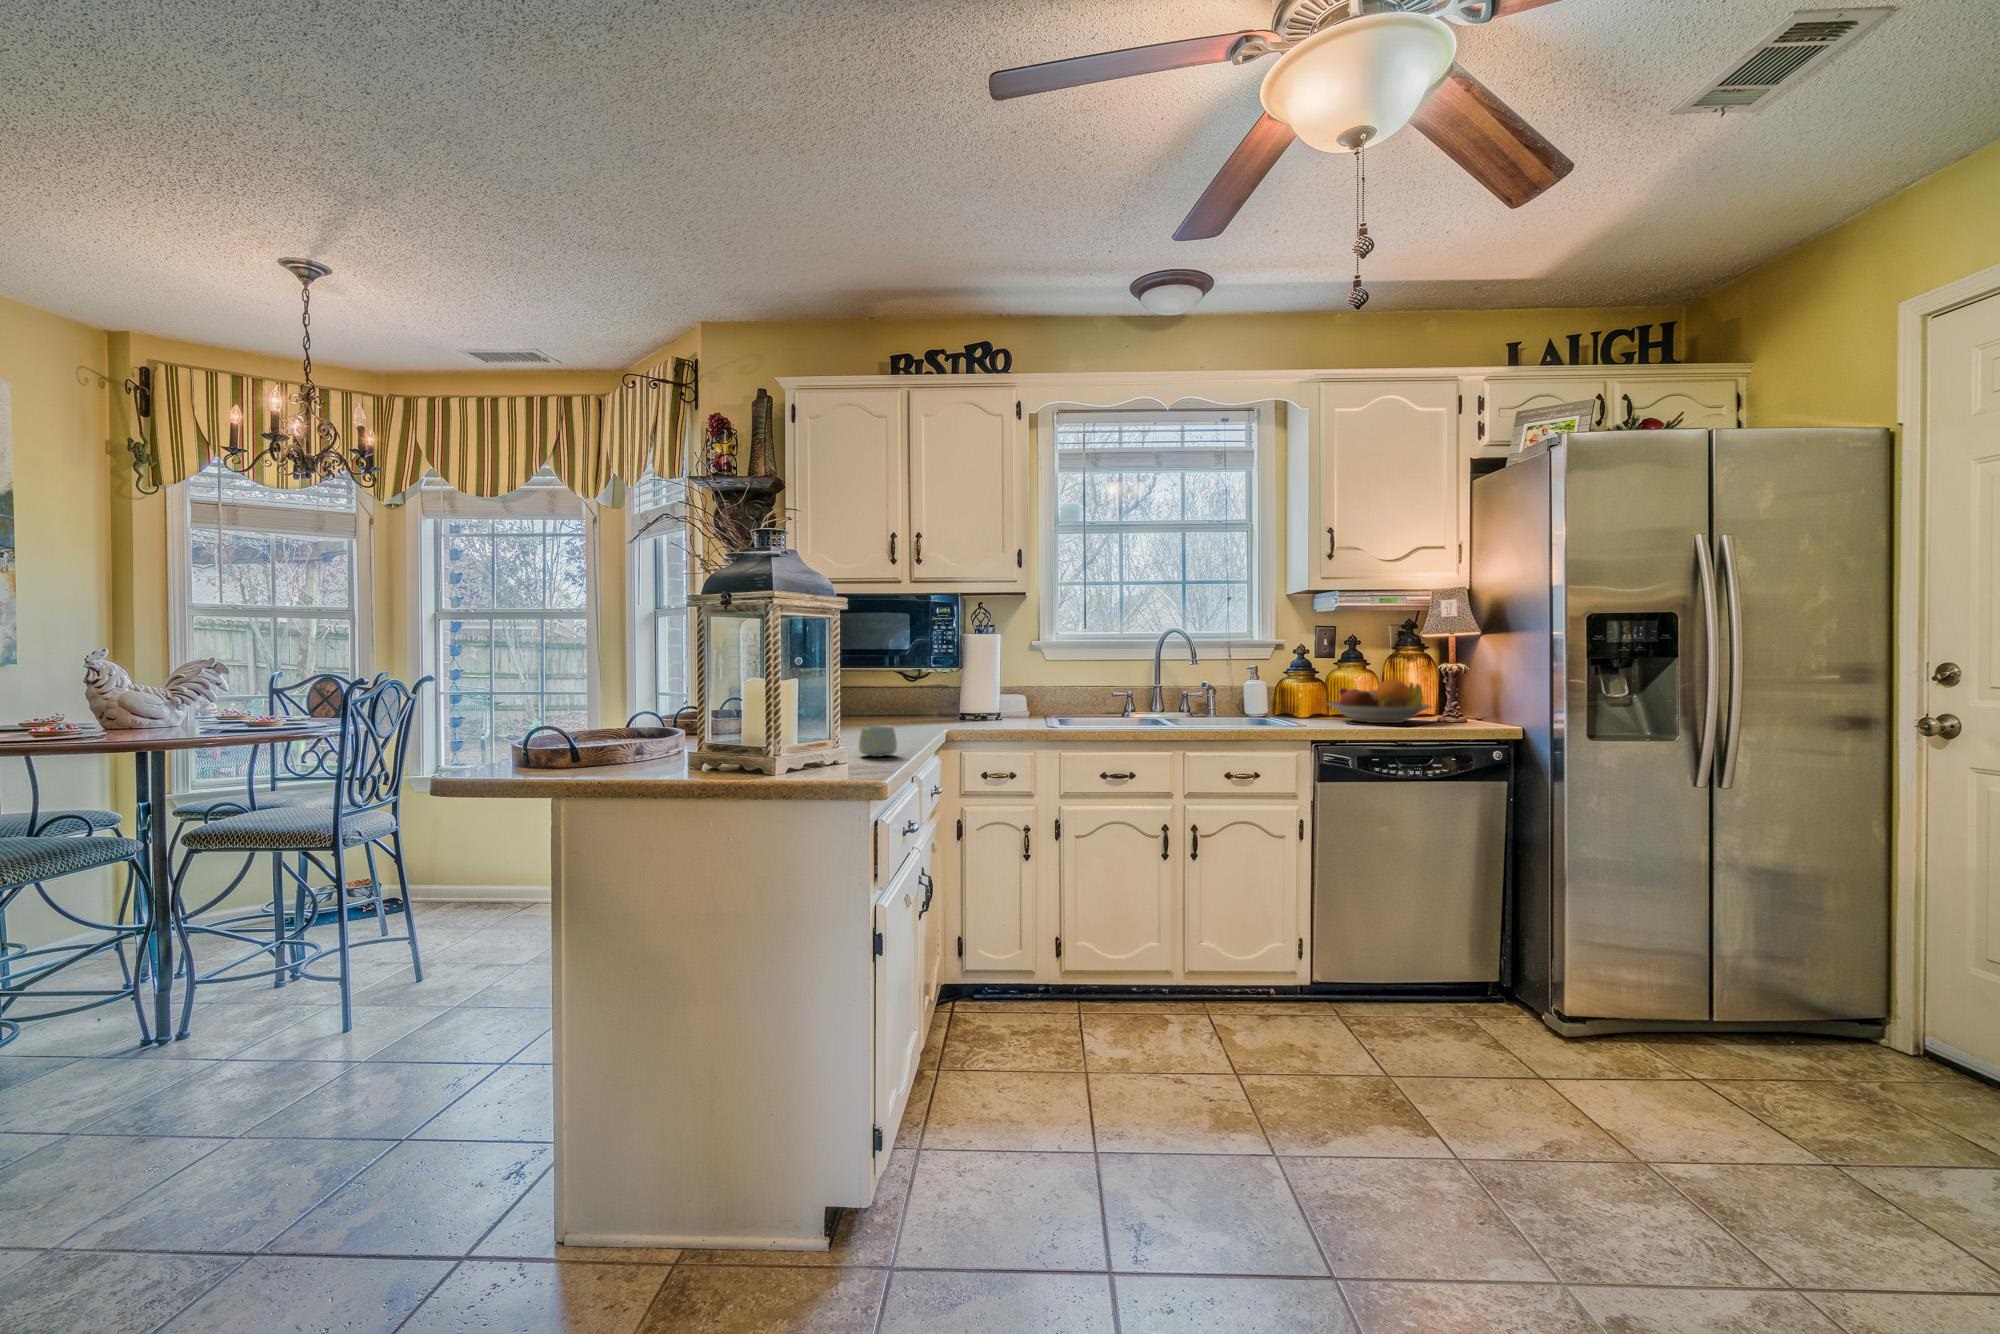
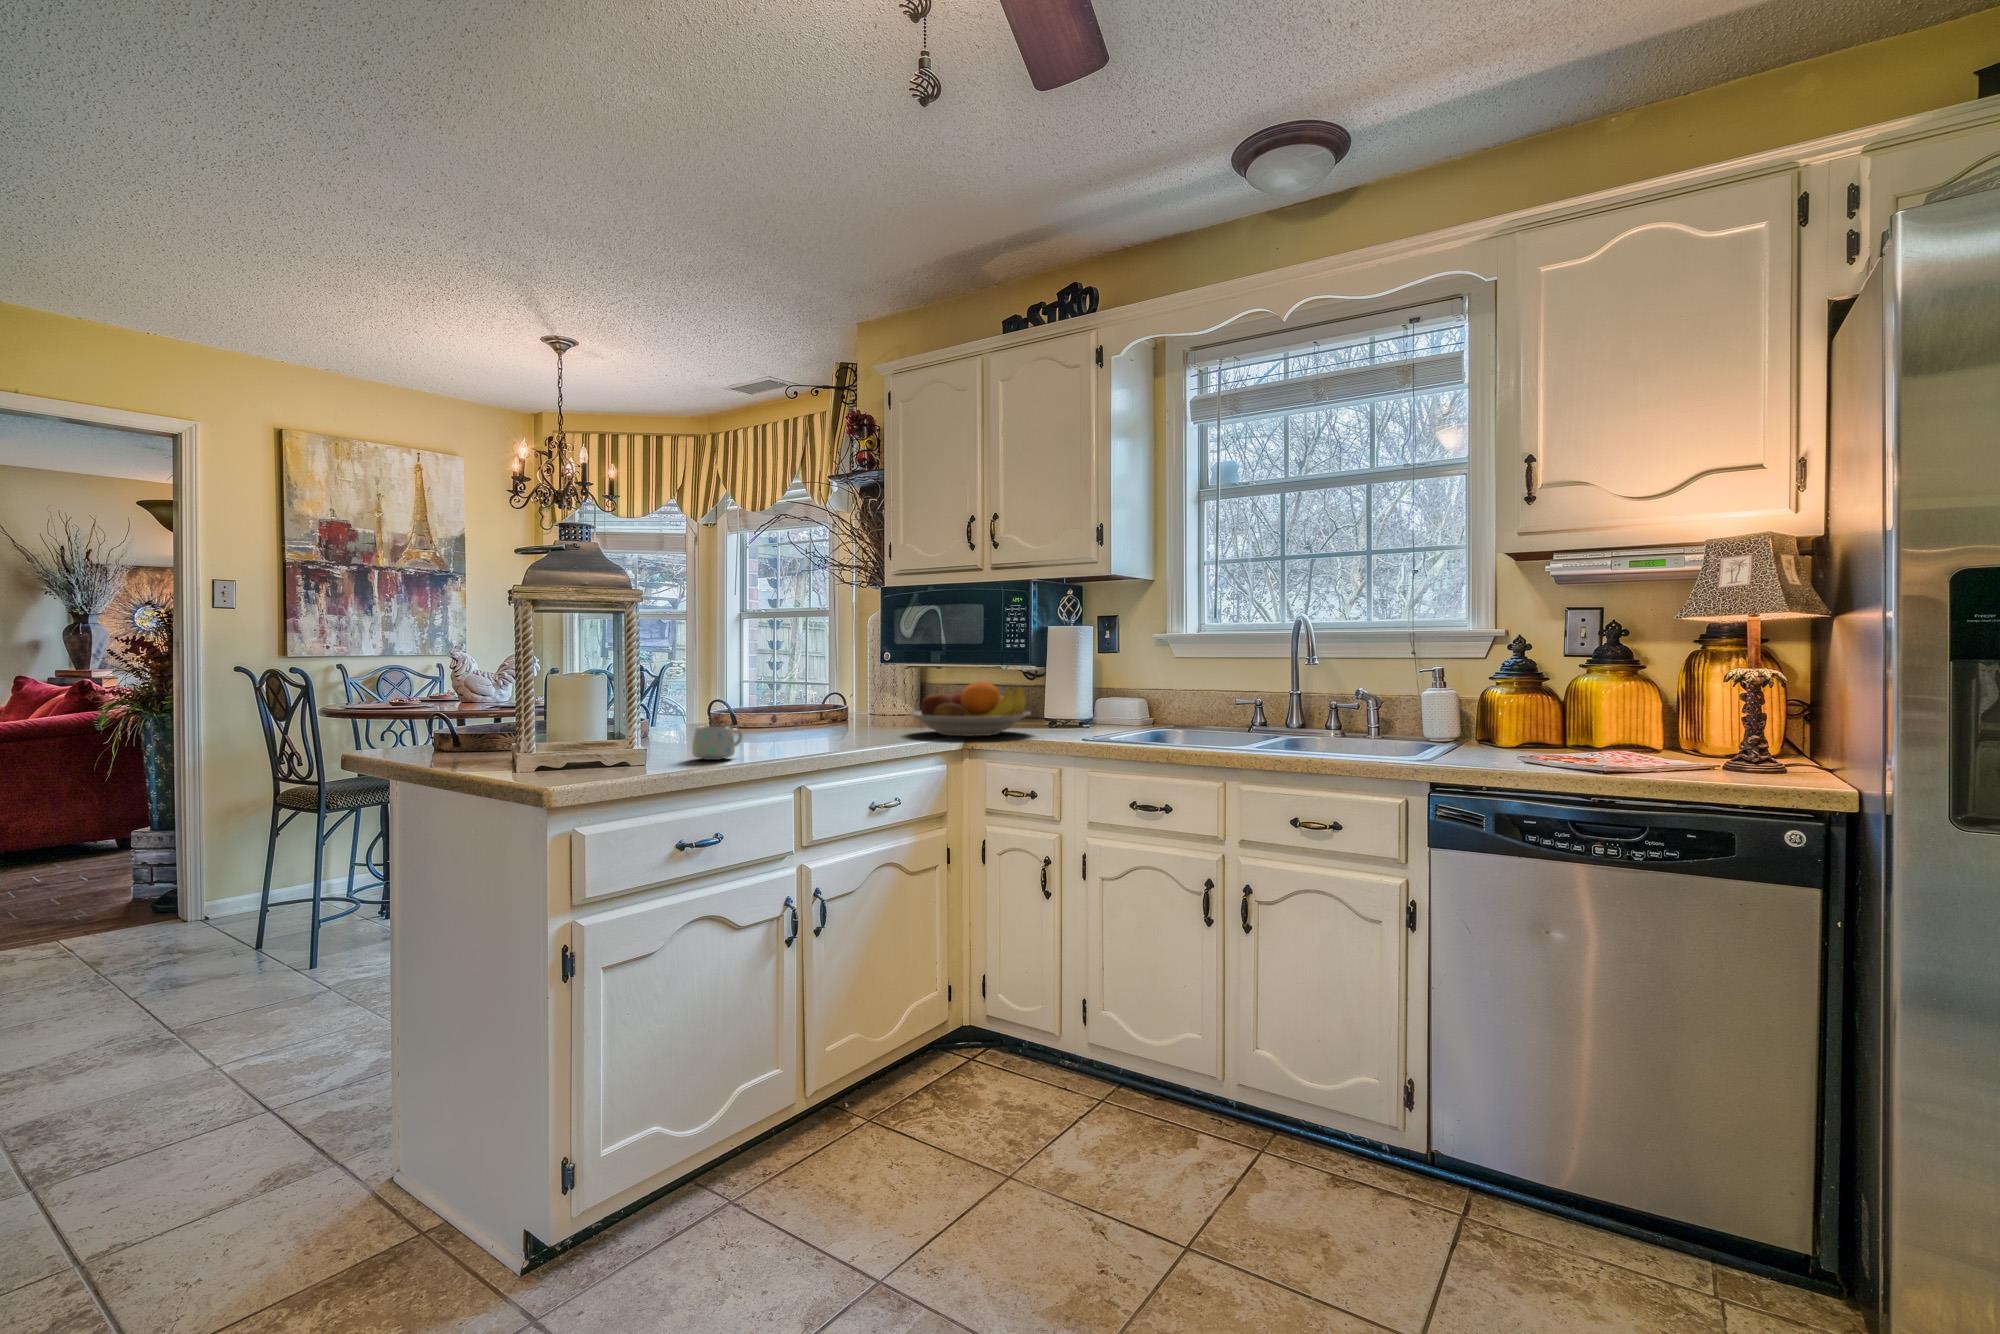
fruit bowl: present [1328,680,1431,723] -> present [909,682,1030,736]

